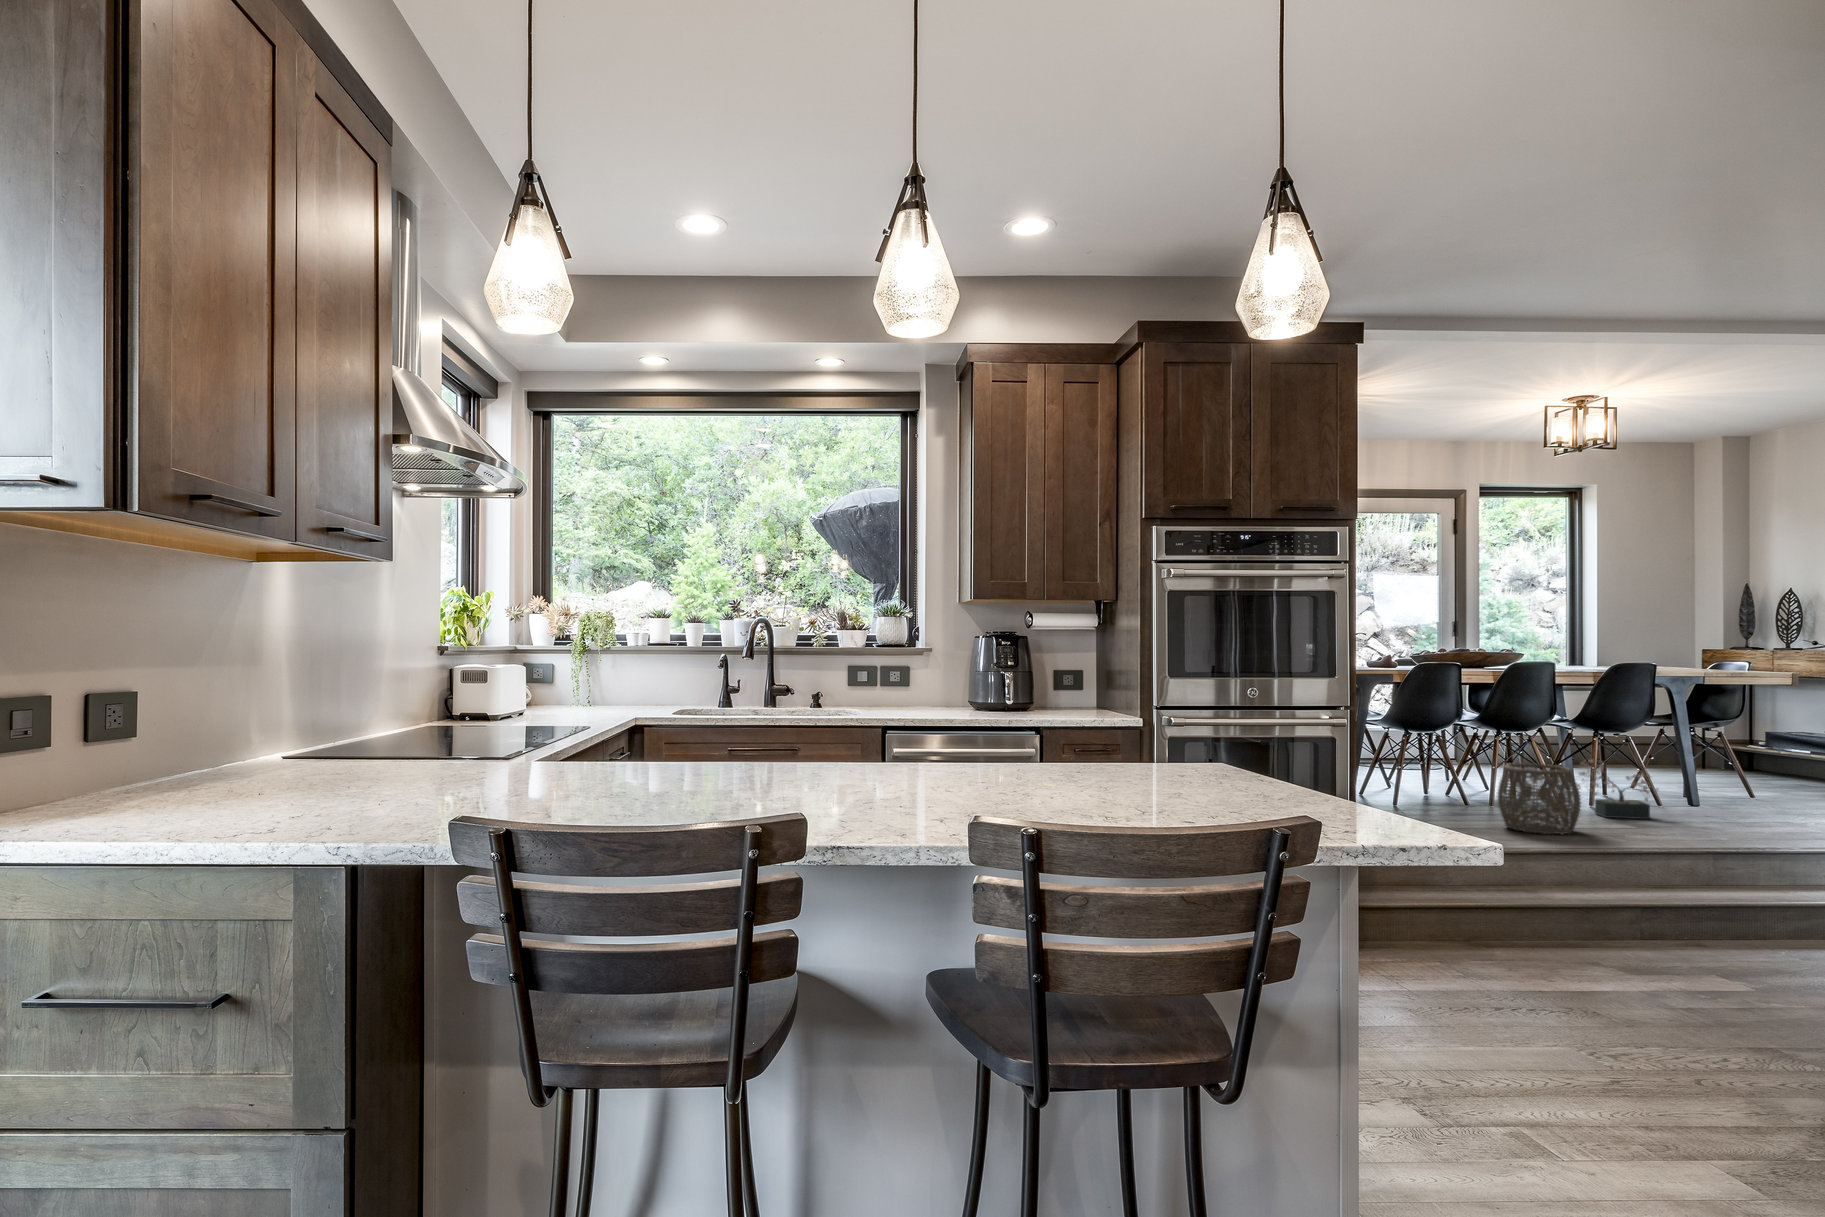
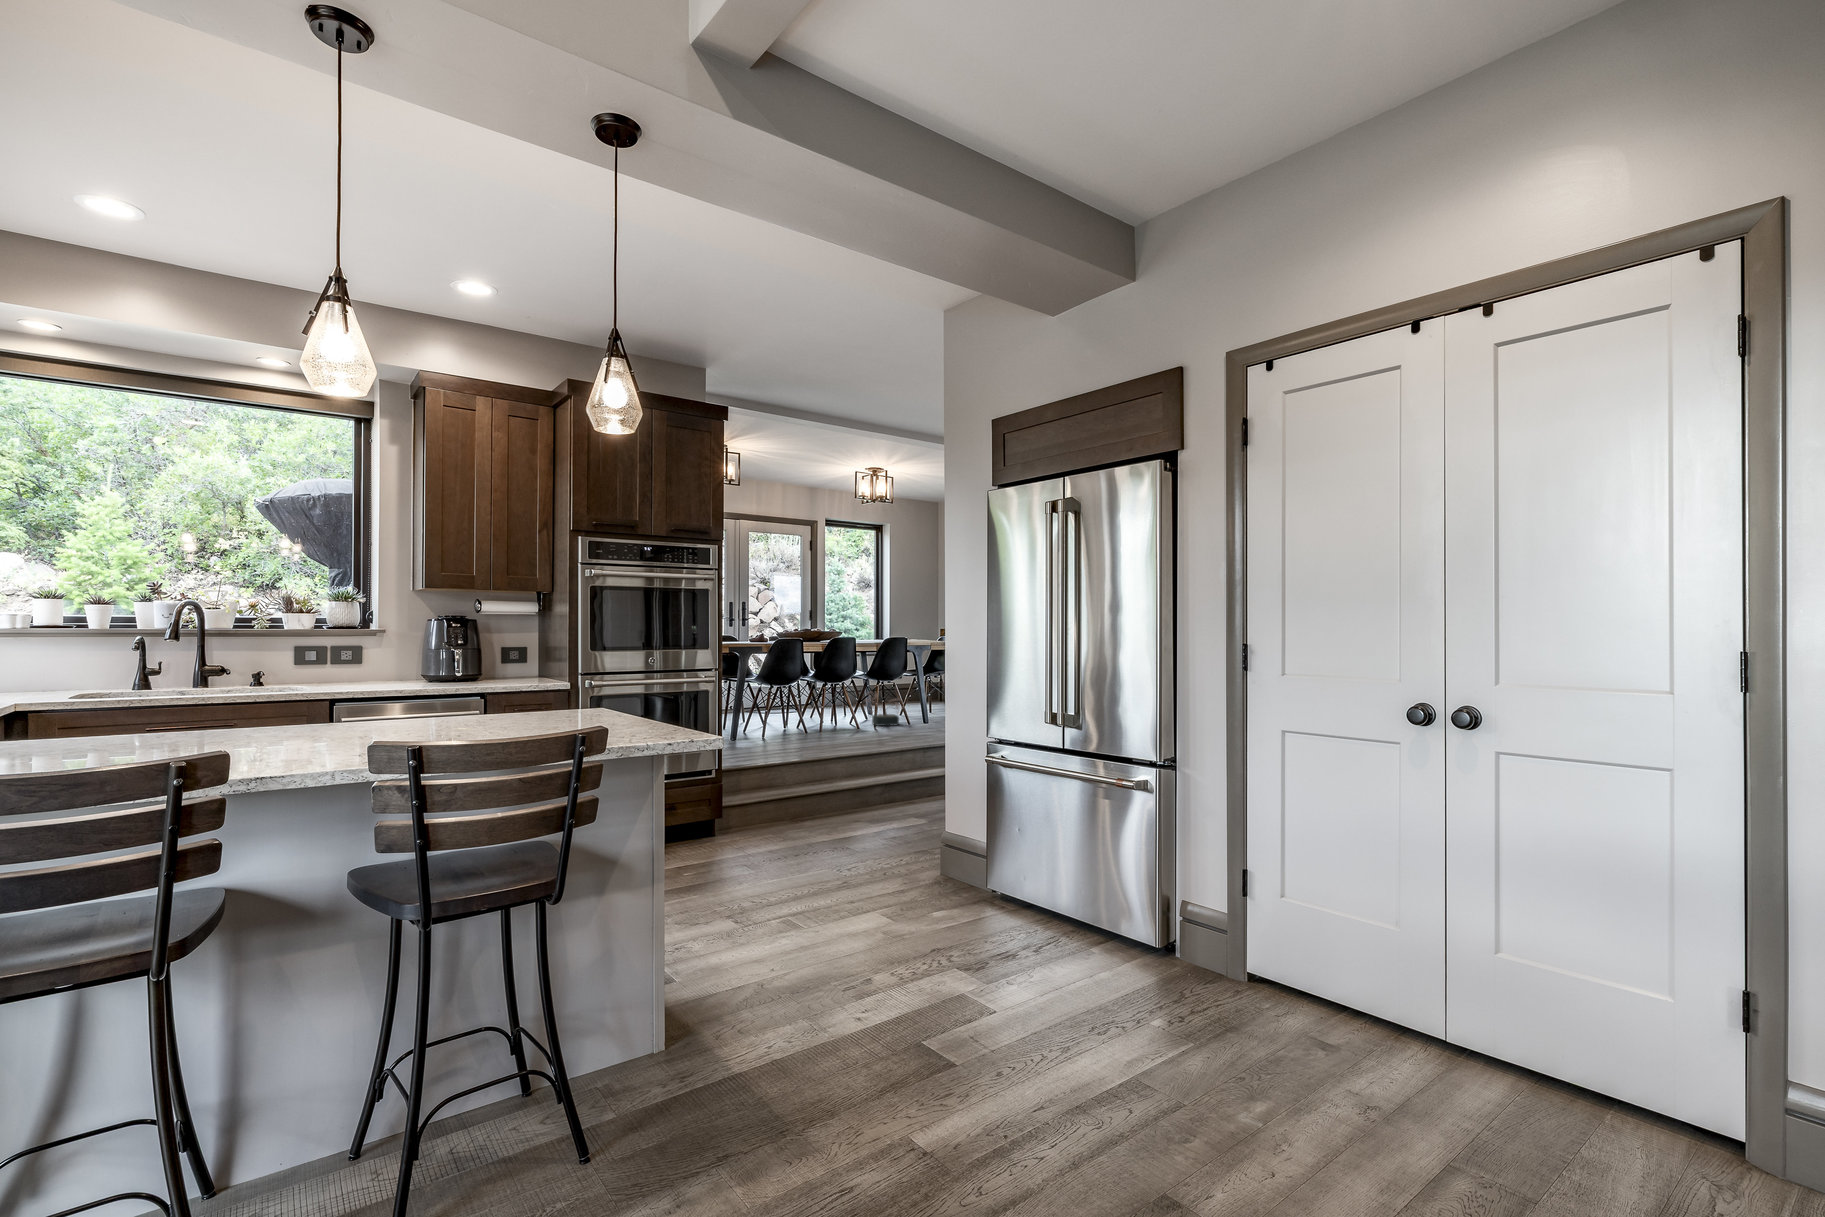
woven basket: present [1497,763,1581,834] -> none [818,696,863,740]

